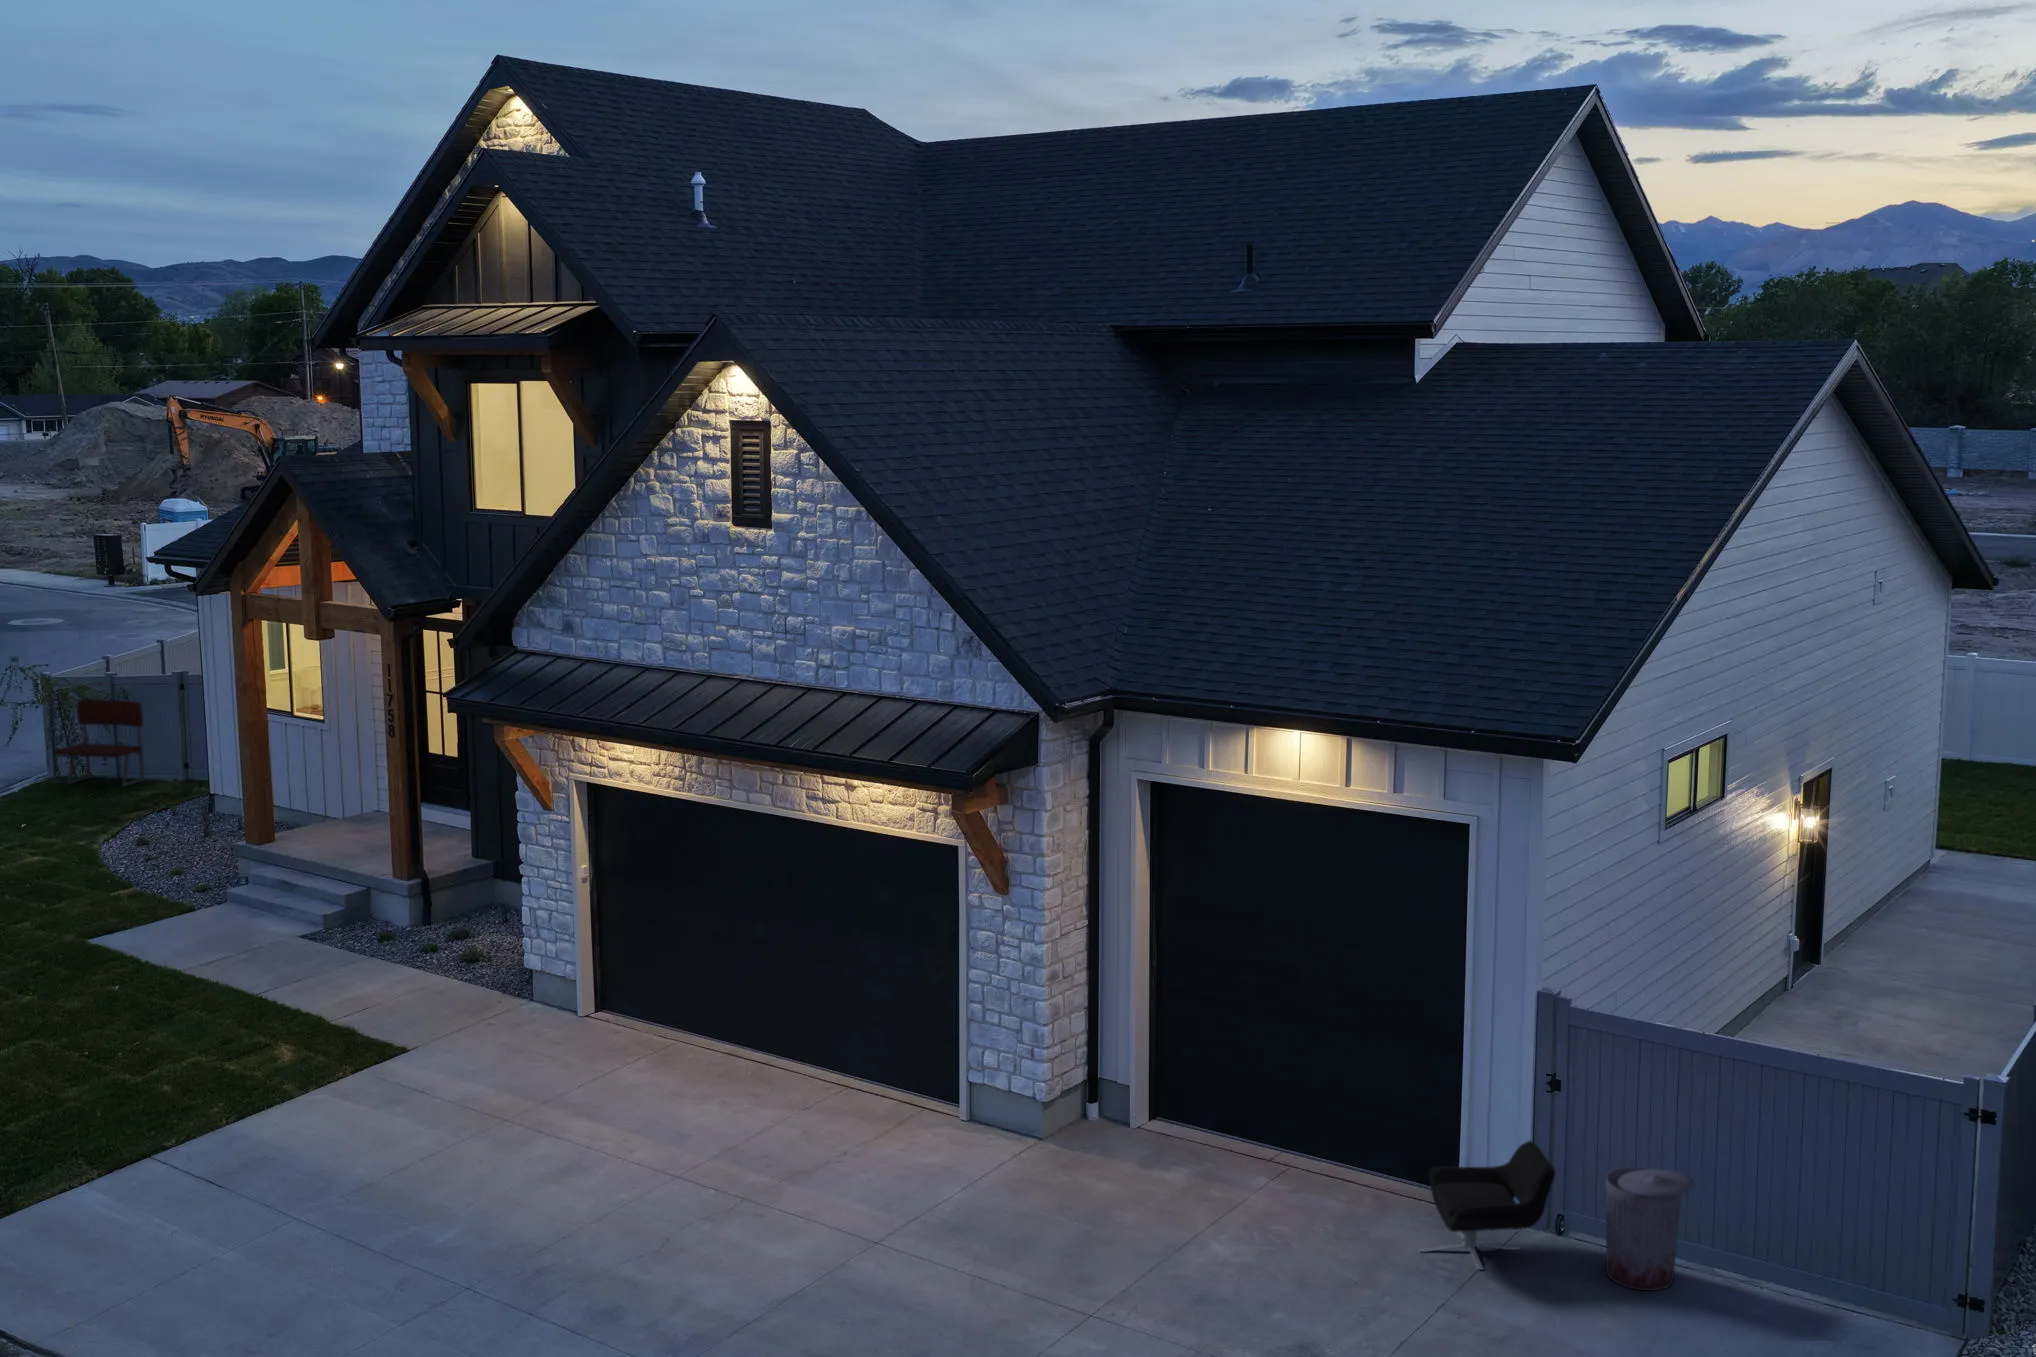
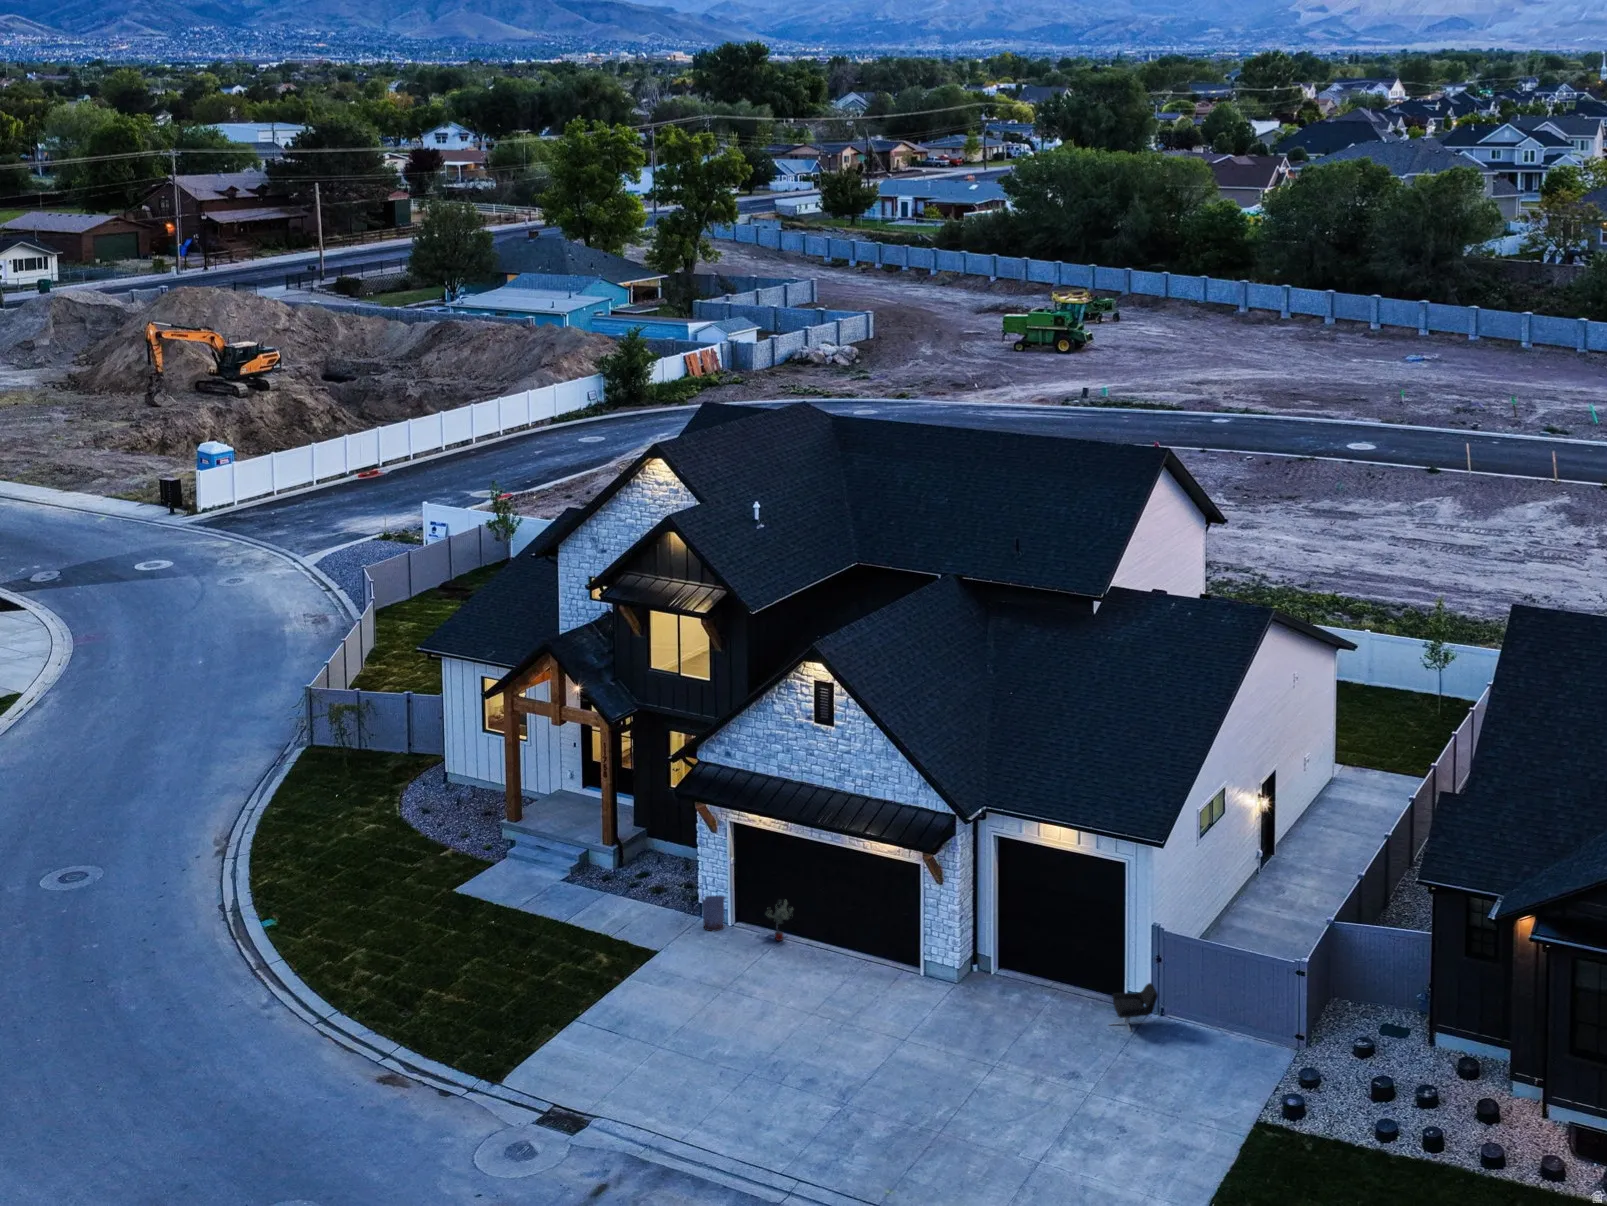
bench: present [55,700,145,787] -> none [341,721,390,773]
potted tree: none [637,949,698,1046] -> present [766,901,792,941]
trash can: present [1606,1167,1695,1291] -> present [702,895,726,931]

